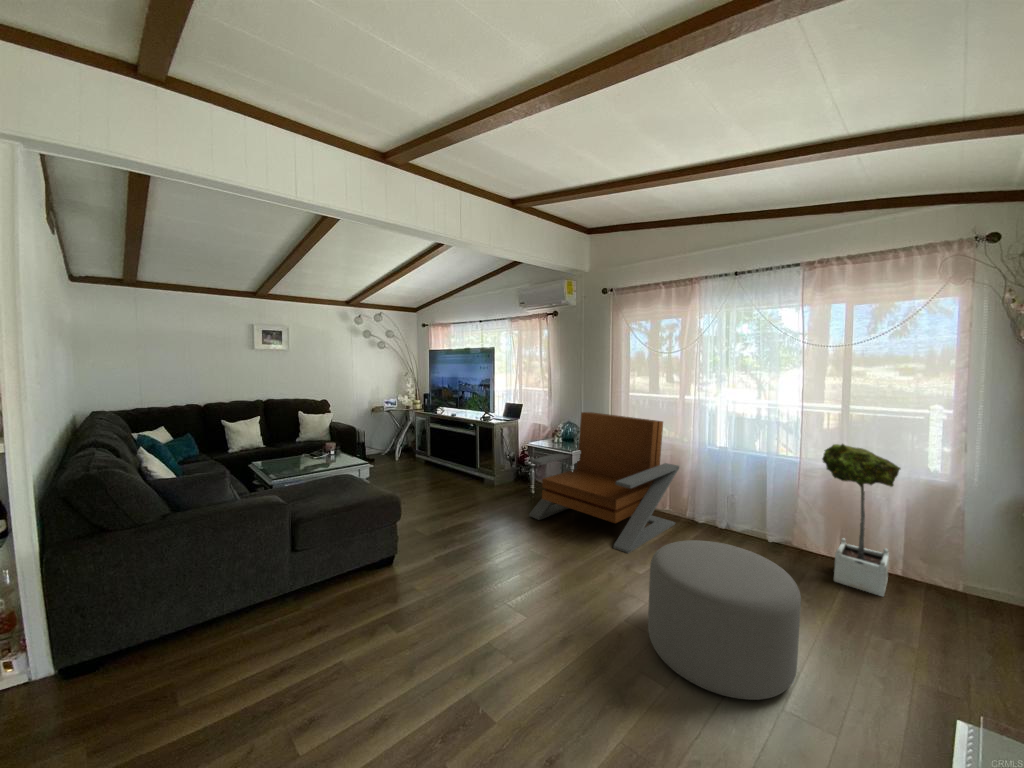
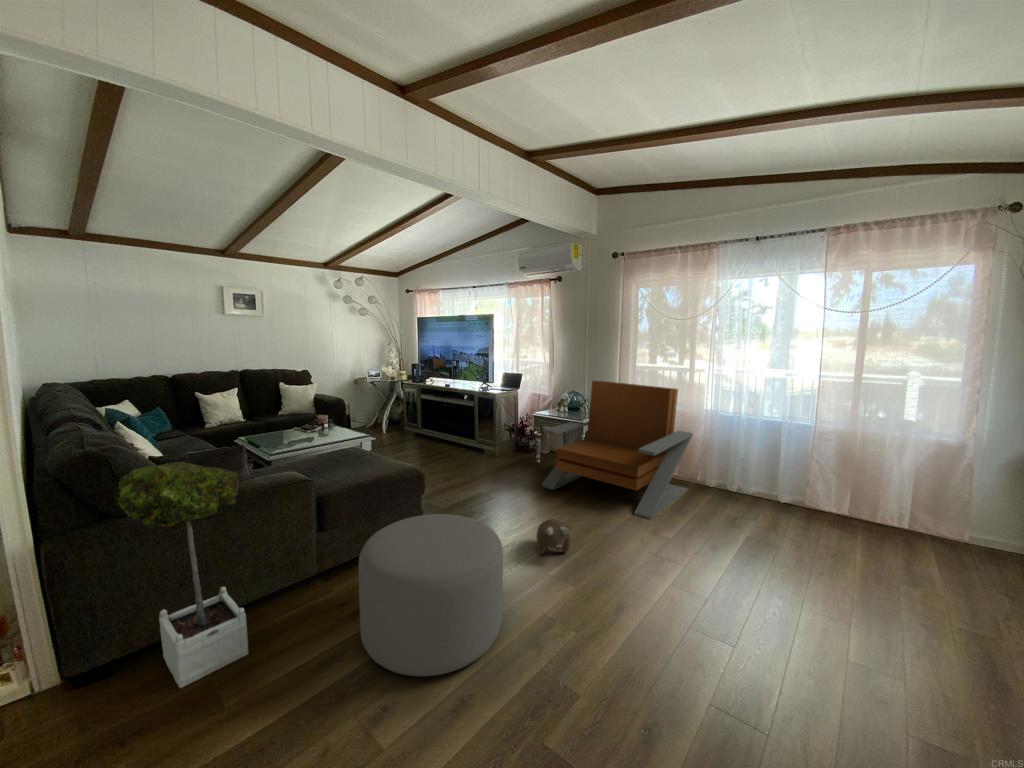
potted tree: present [822,444,900,597] -> present [116,462,248,688]
ottoman: present [648,540,801,700] -> present [358,514,503,676]
plush toy: none [503,550,537,585] -> present [537,519,570,554]

